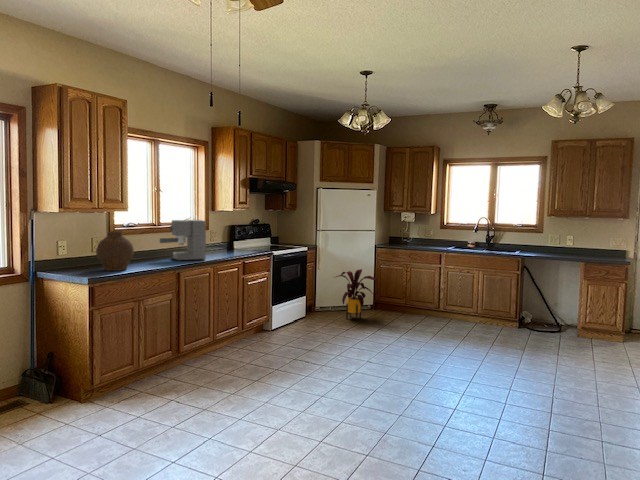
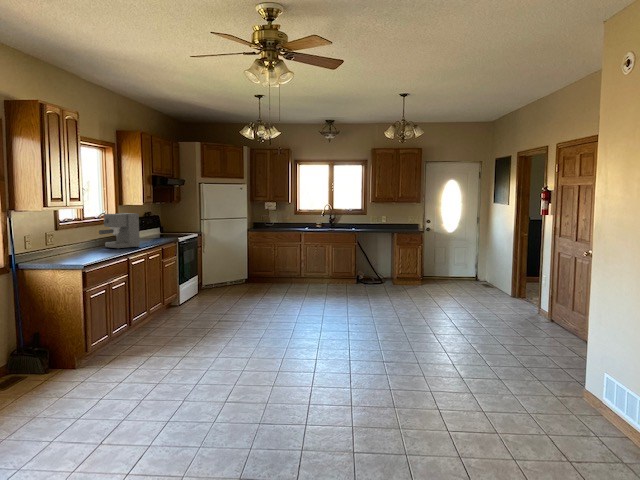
vase: present [96,231,134,271] -> none [66,225,99,259]
house plant: present [336,269,377,320] -> none [219,250,258,291]

